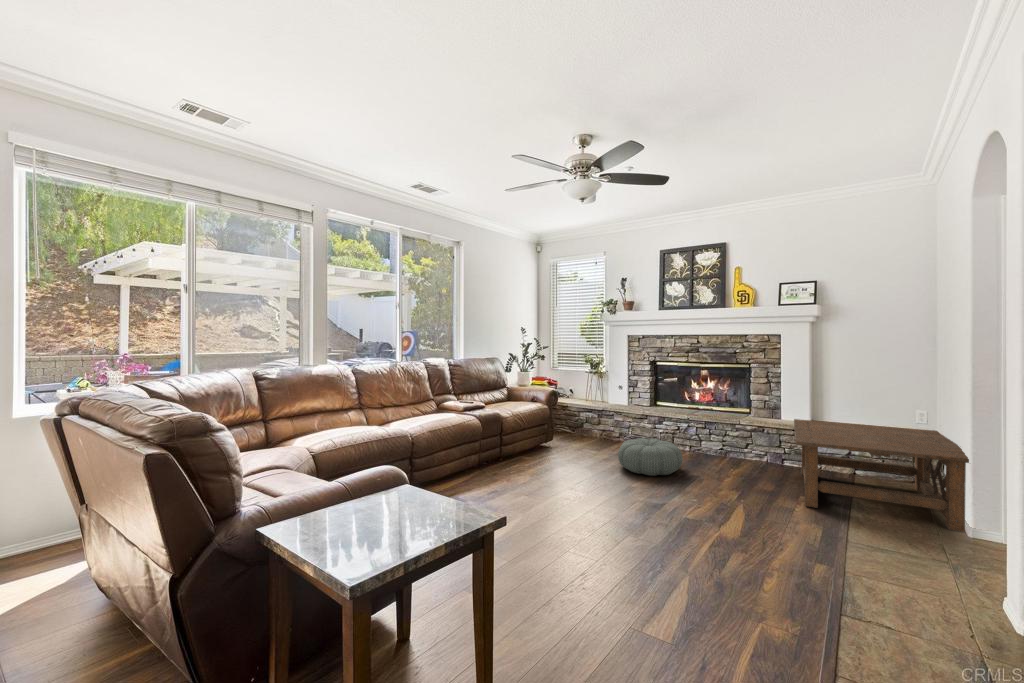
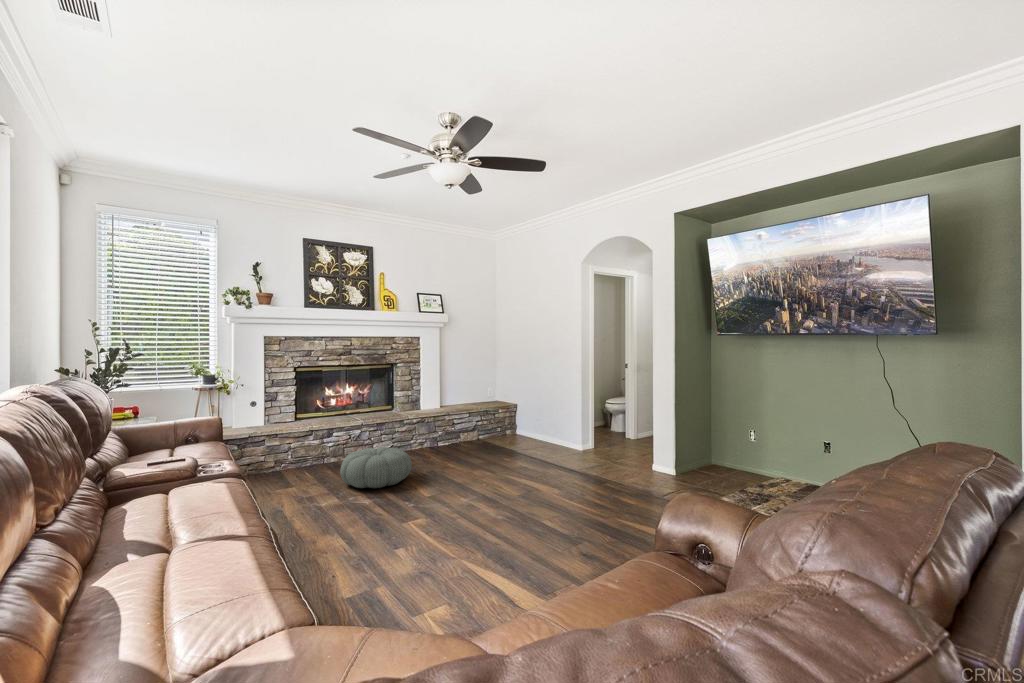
coffee table: present [794,419,969,532] -> none [454,398,576,463]

